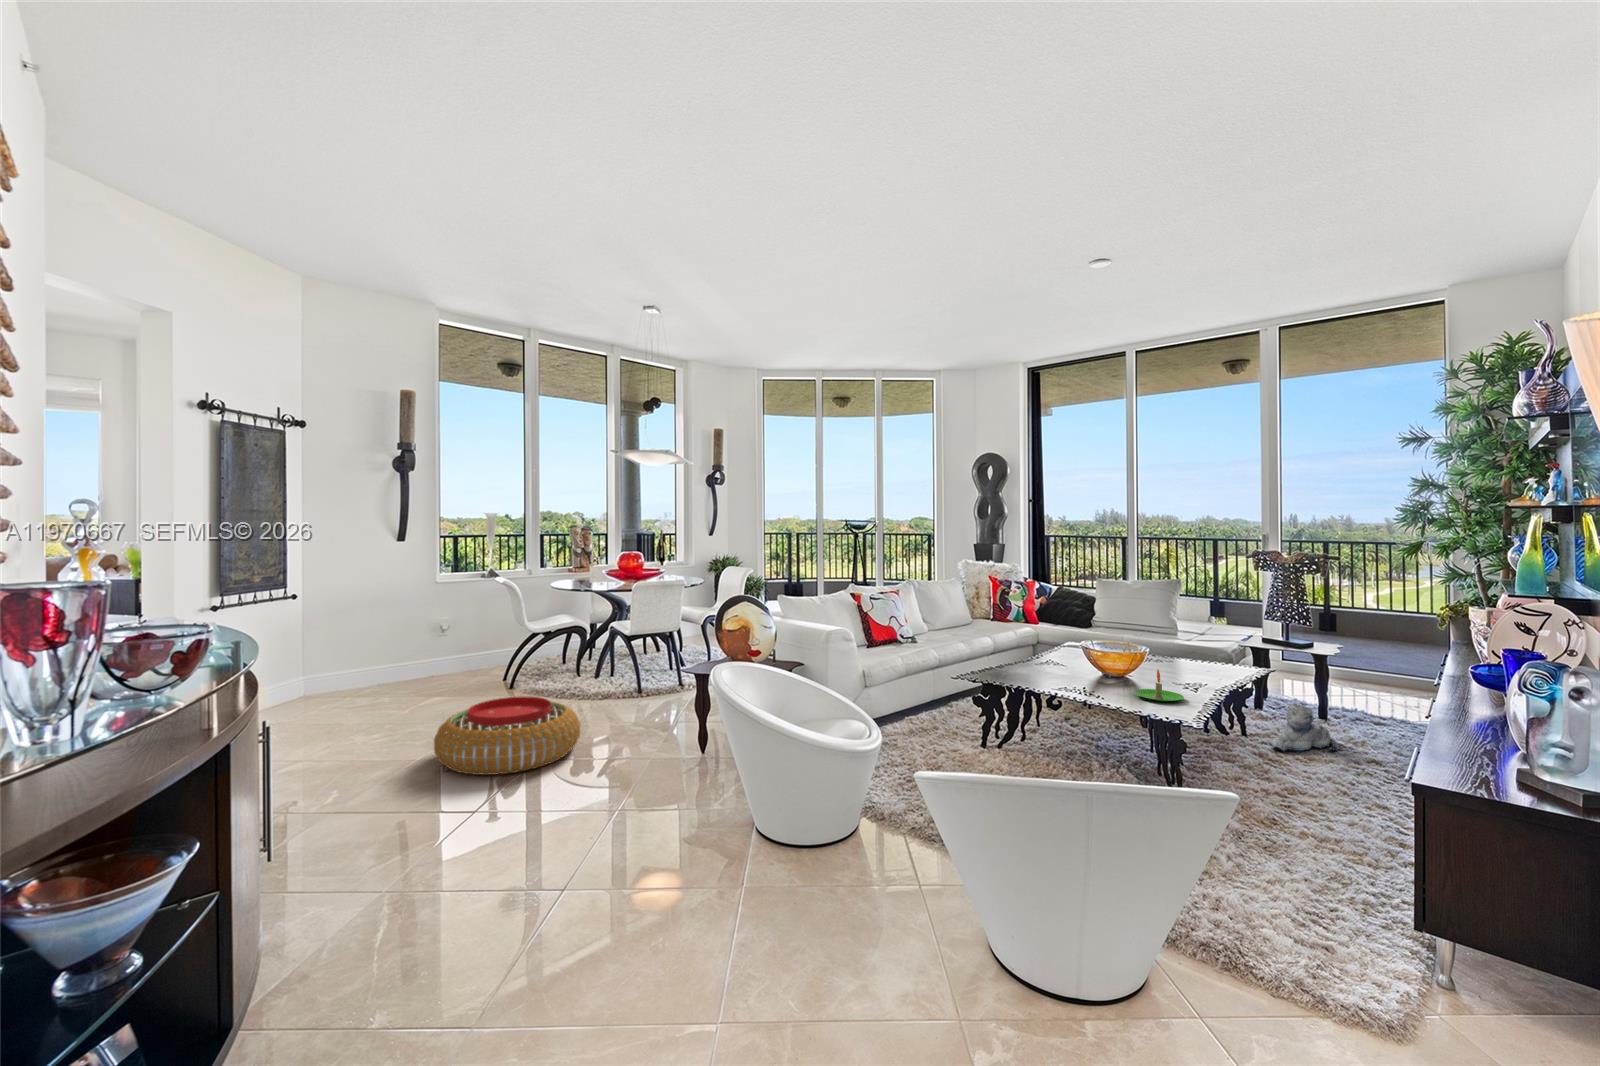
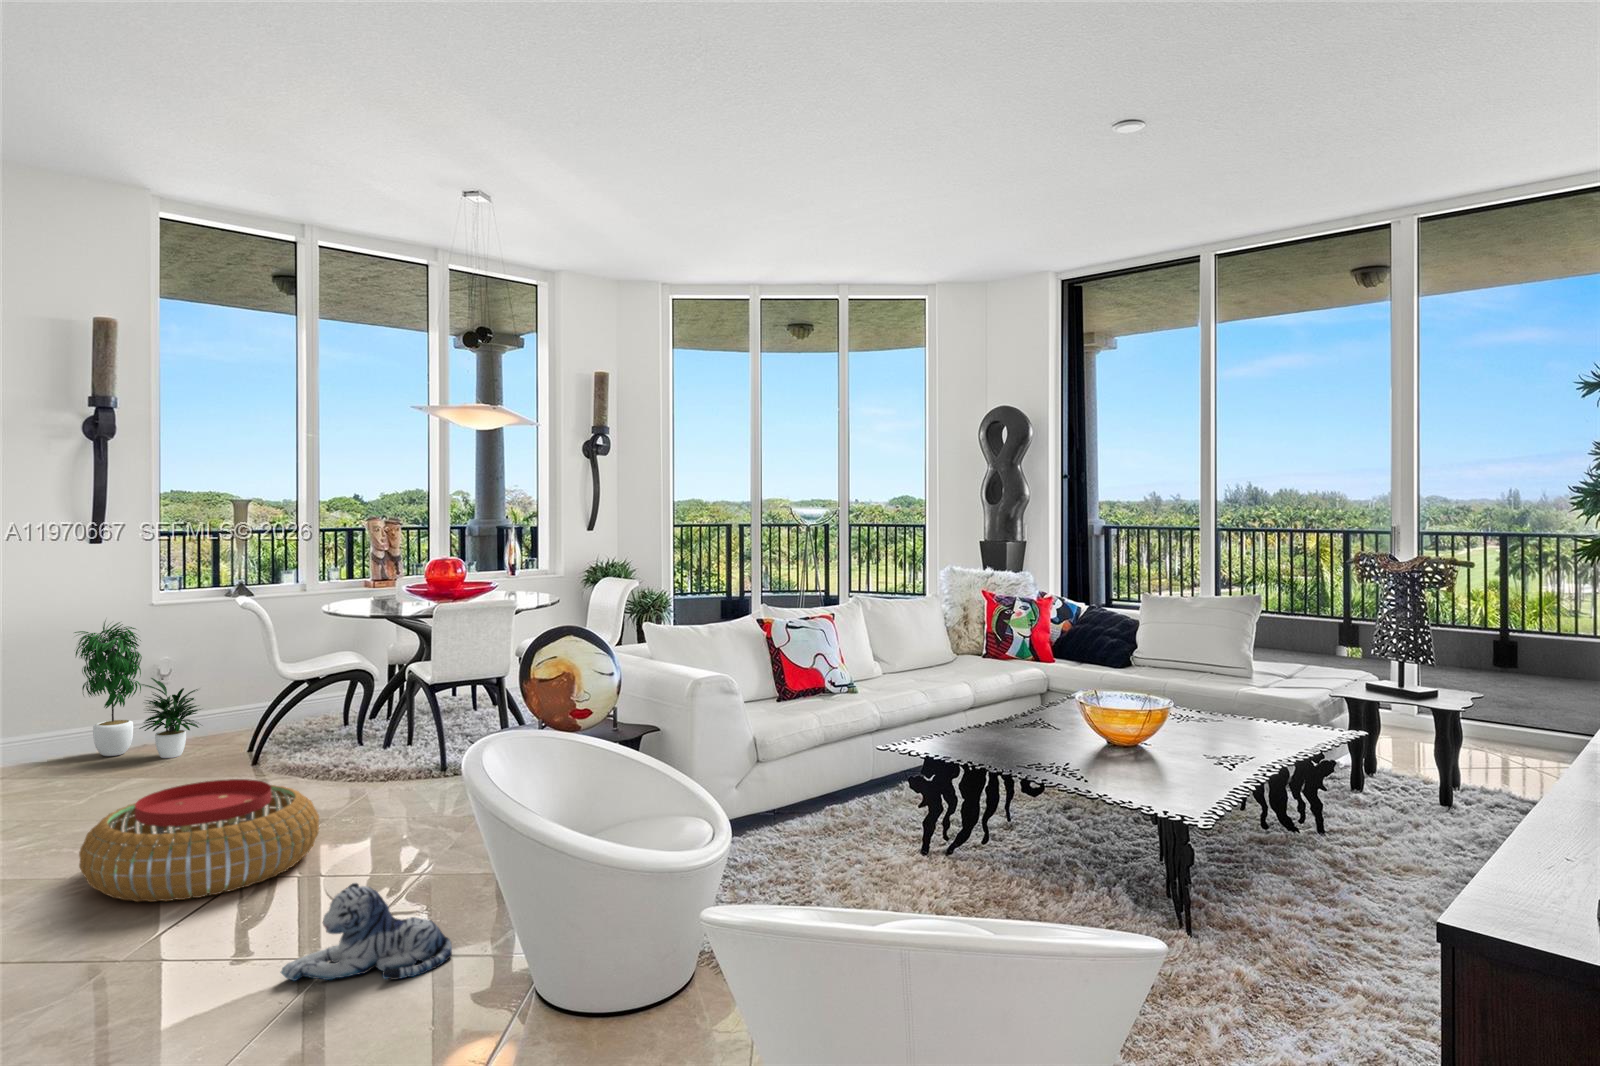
potted plant: none [387,590,473,685] -> present [75,621,201,758]
candle: present [1134,669,1184,702] -> none [1130,736,1202,786]
plush toy: present [1272,703,1340,751] -> present [281,883,452,981]

